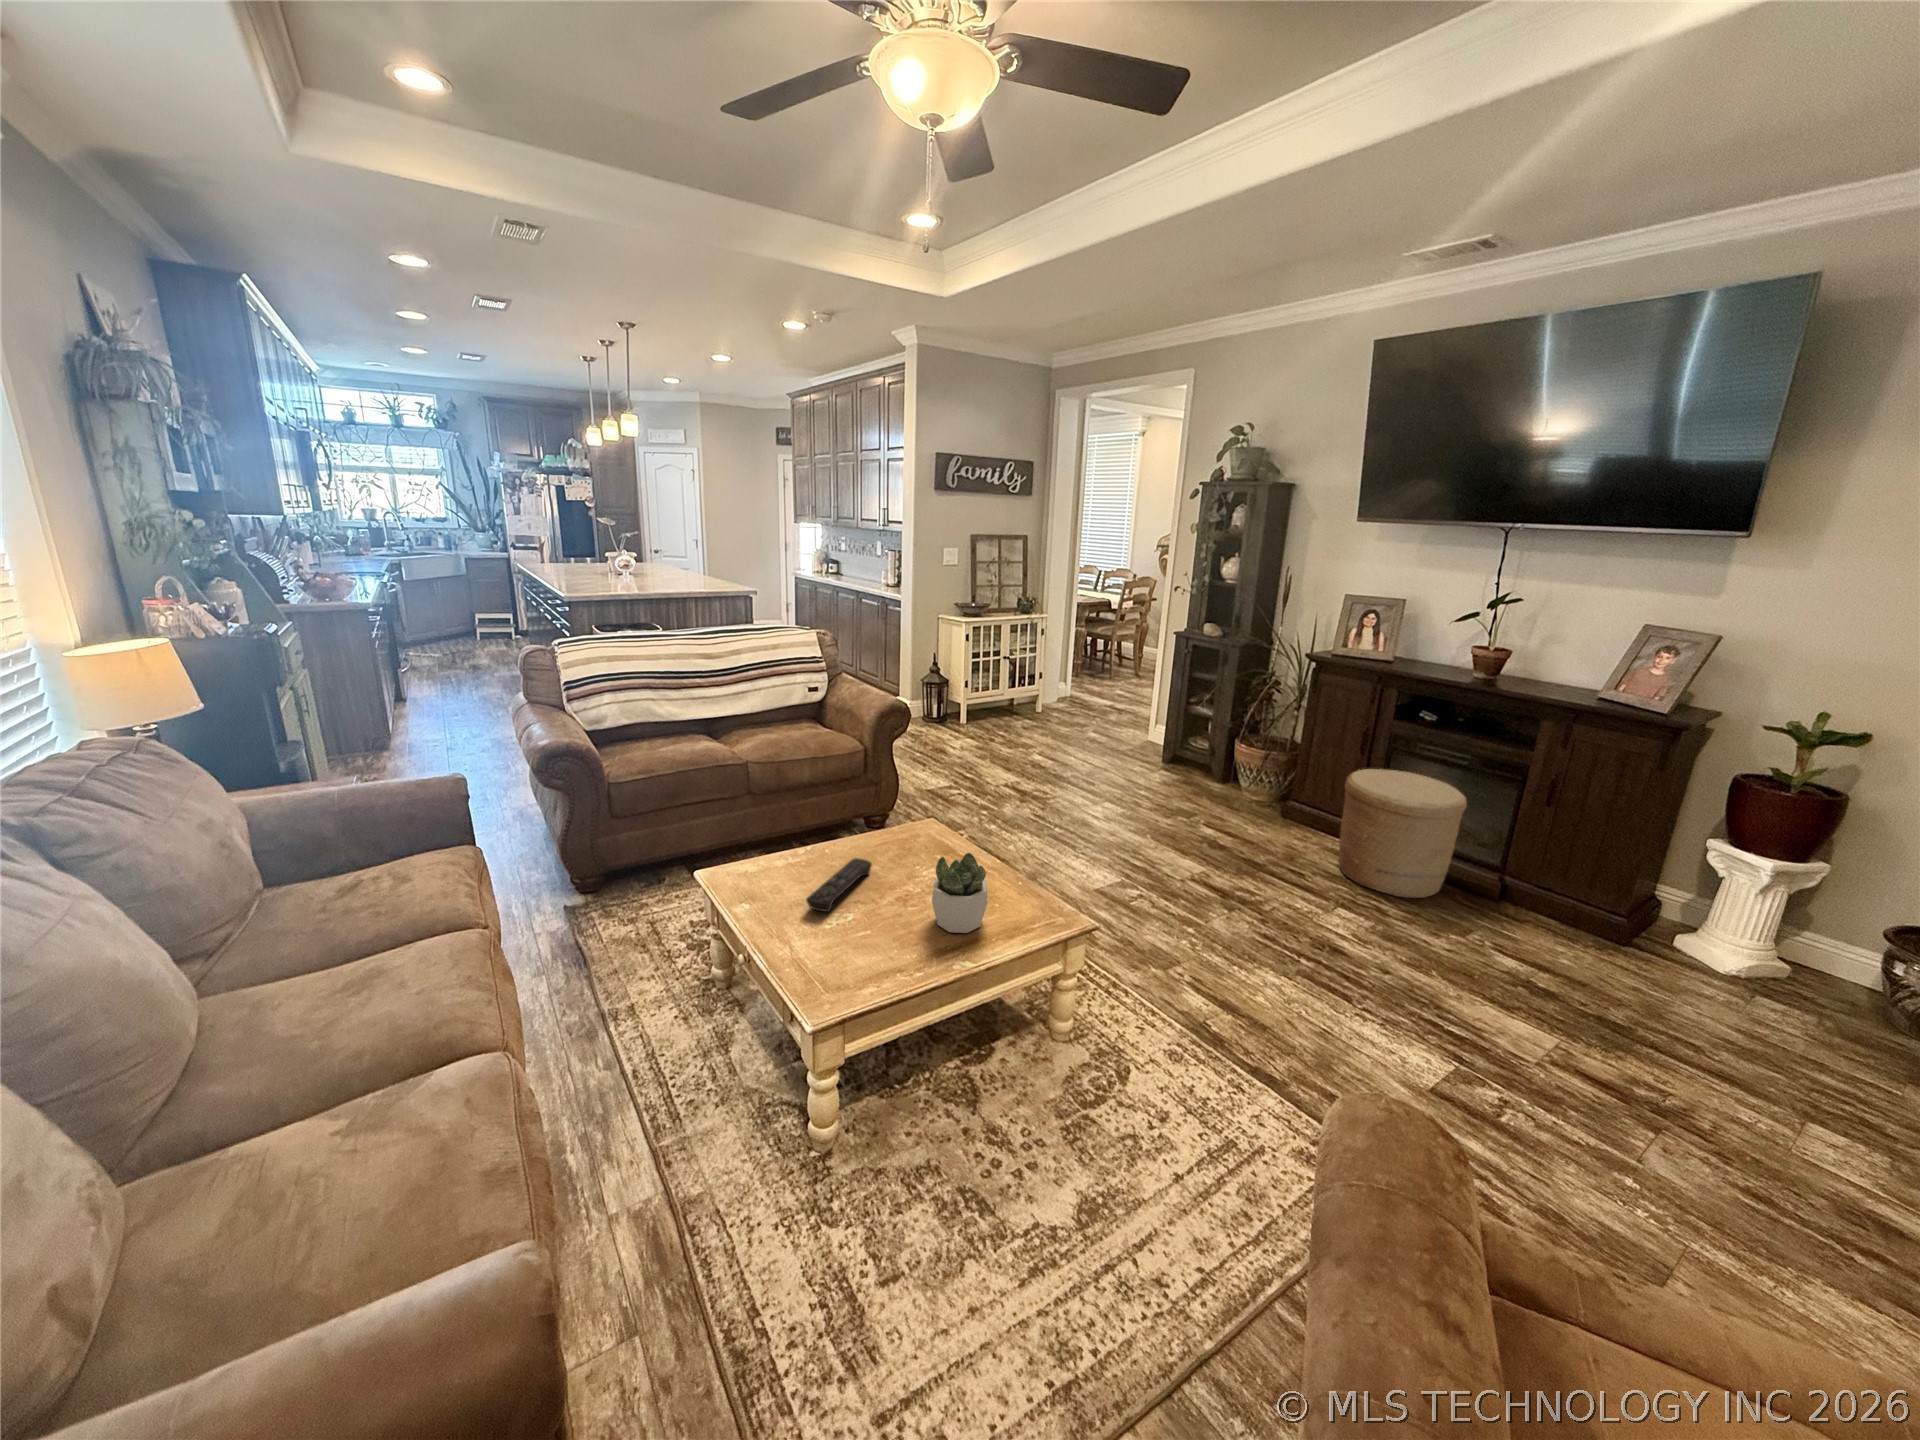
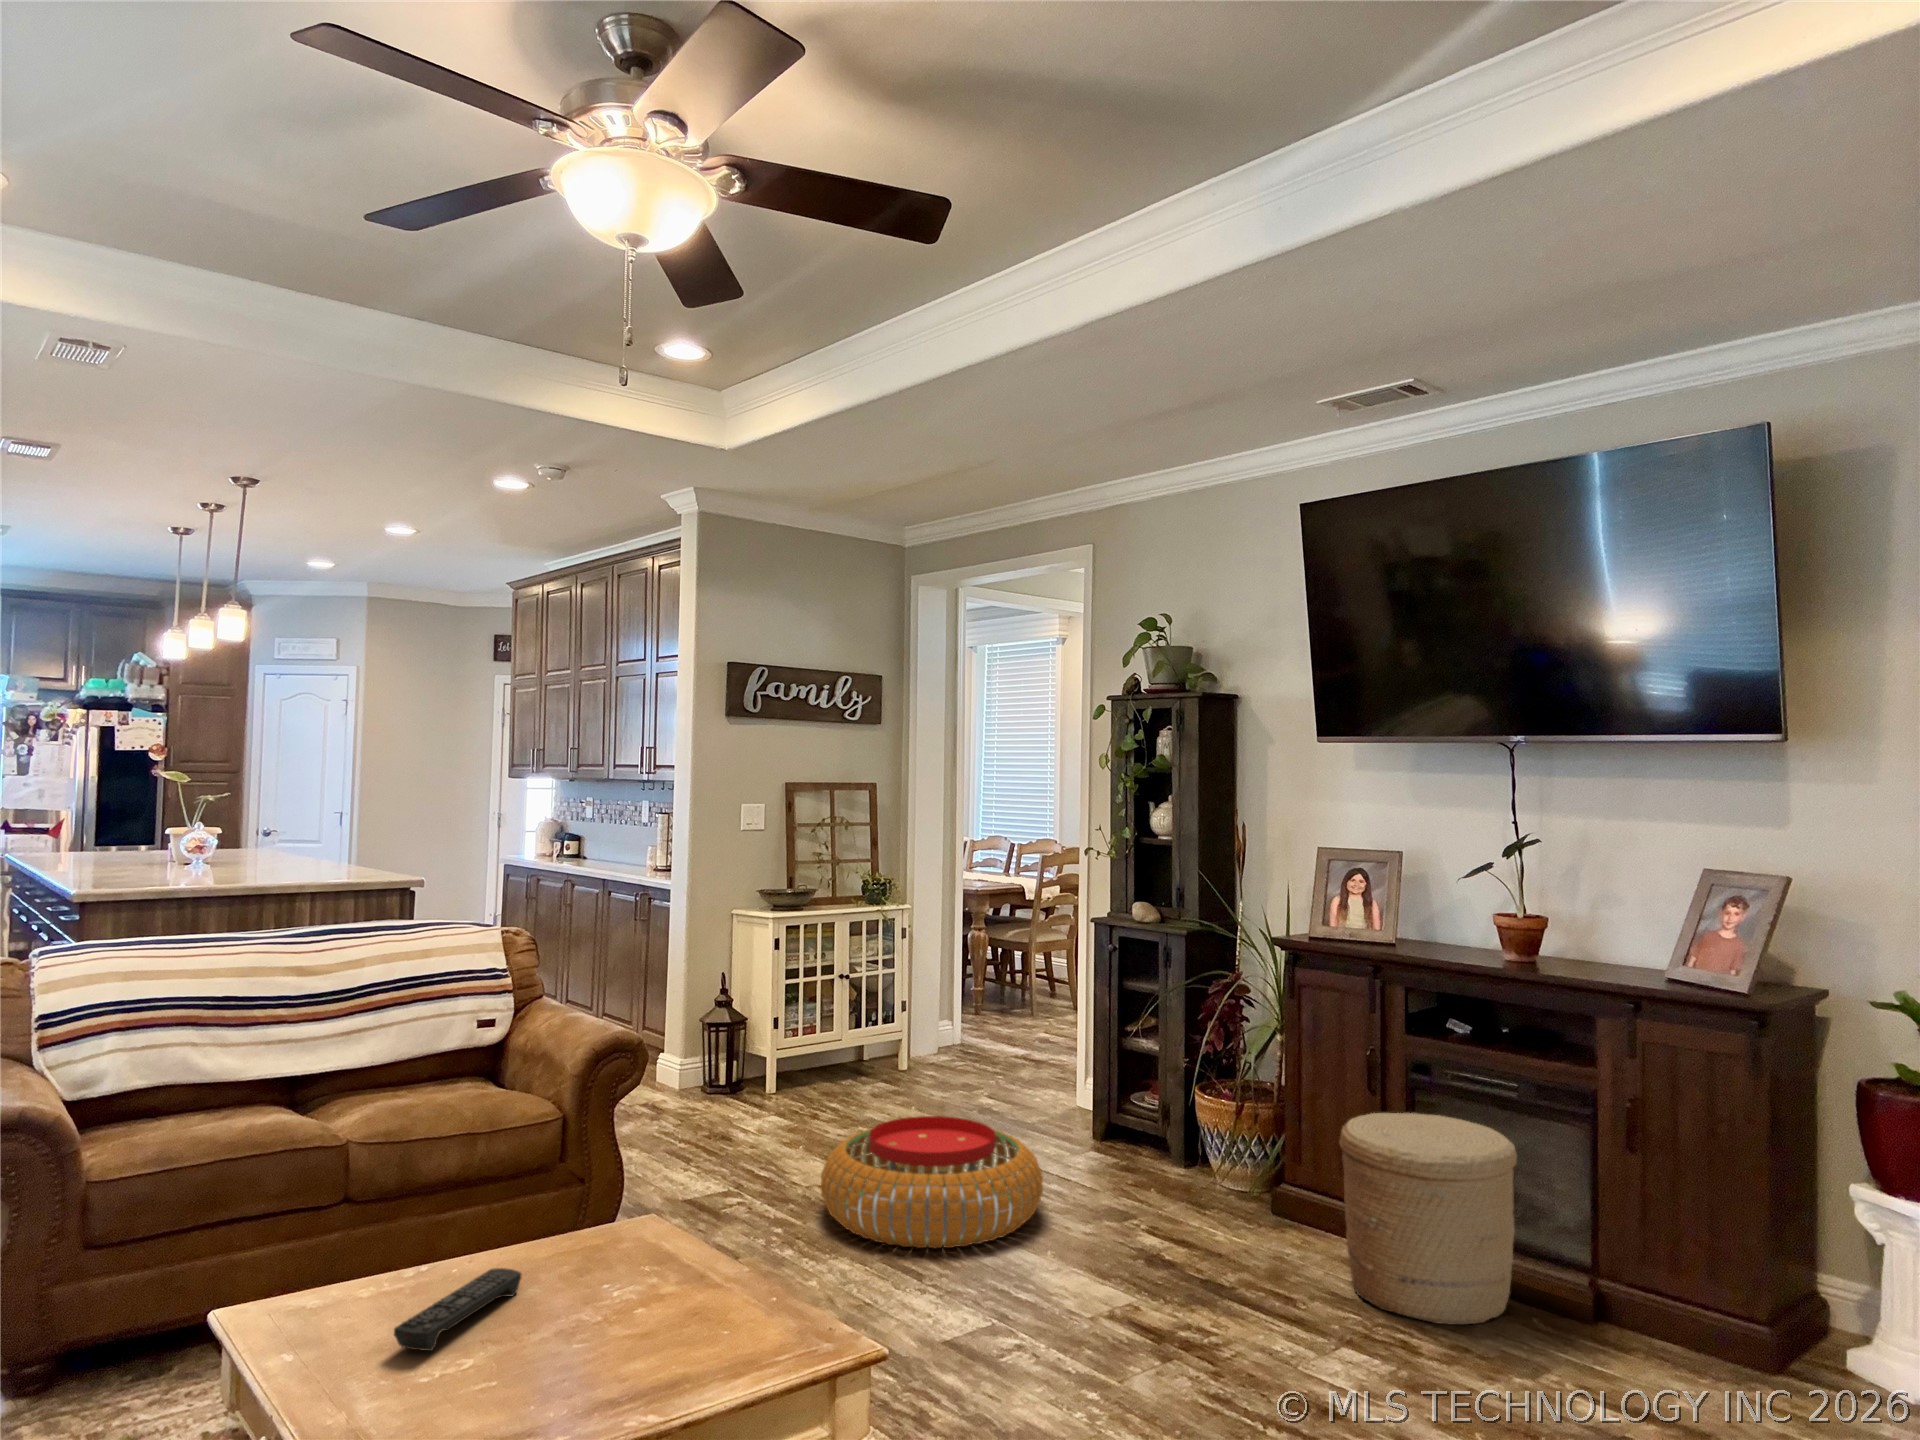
pouf: none [1009,750,1143,829] -> present [821,1116,1043,1248]
succulent plant: present [932,853,987,933] -> none [602,1231,698,1368]

